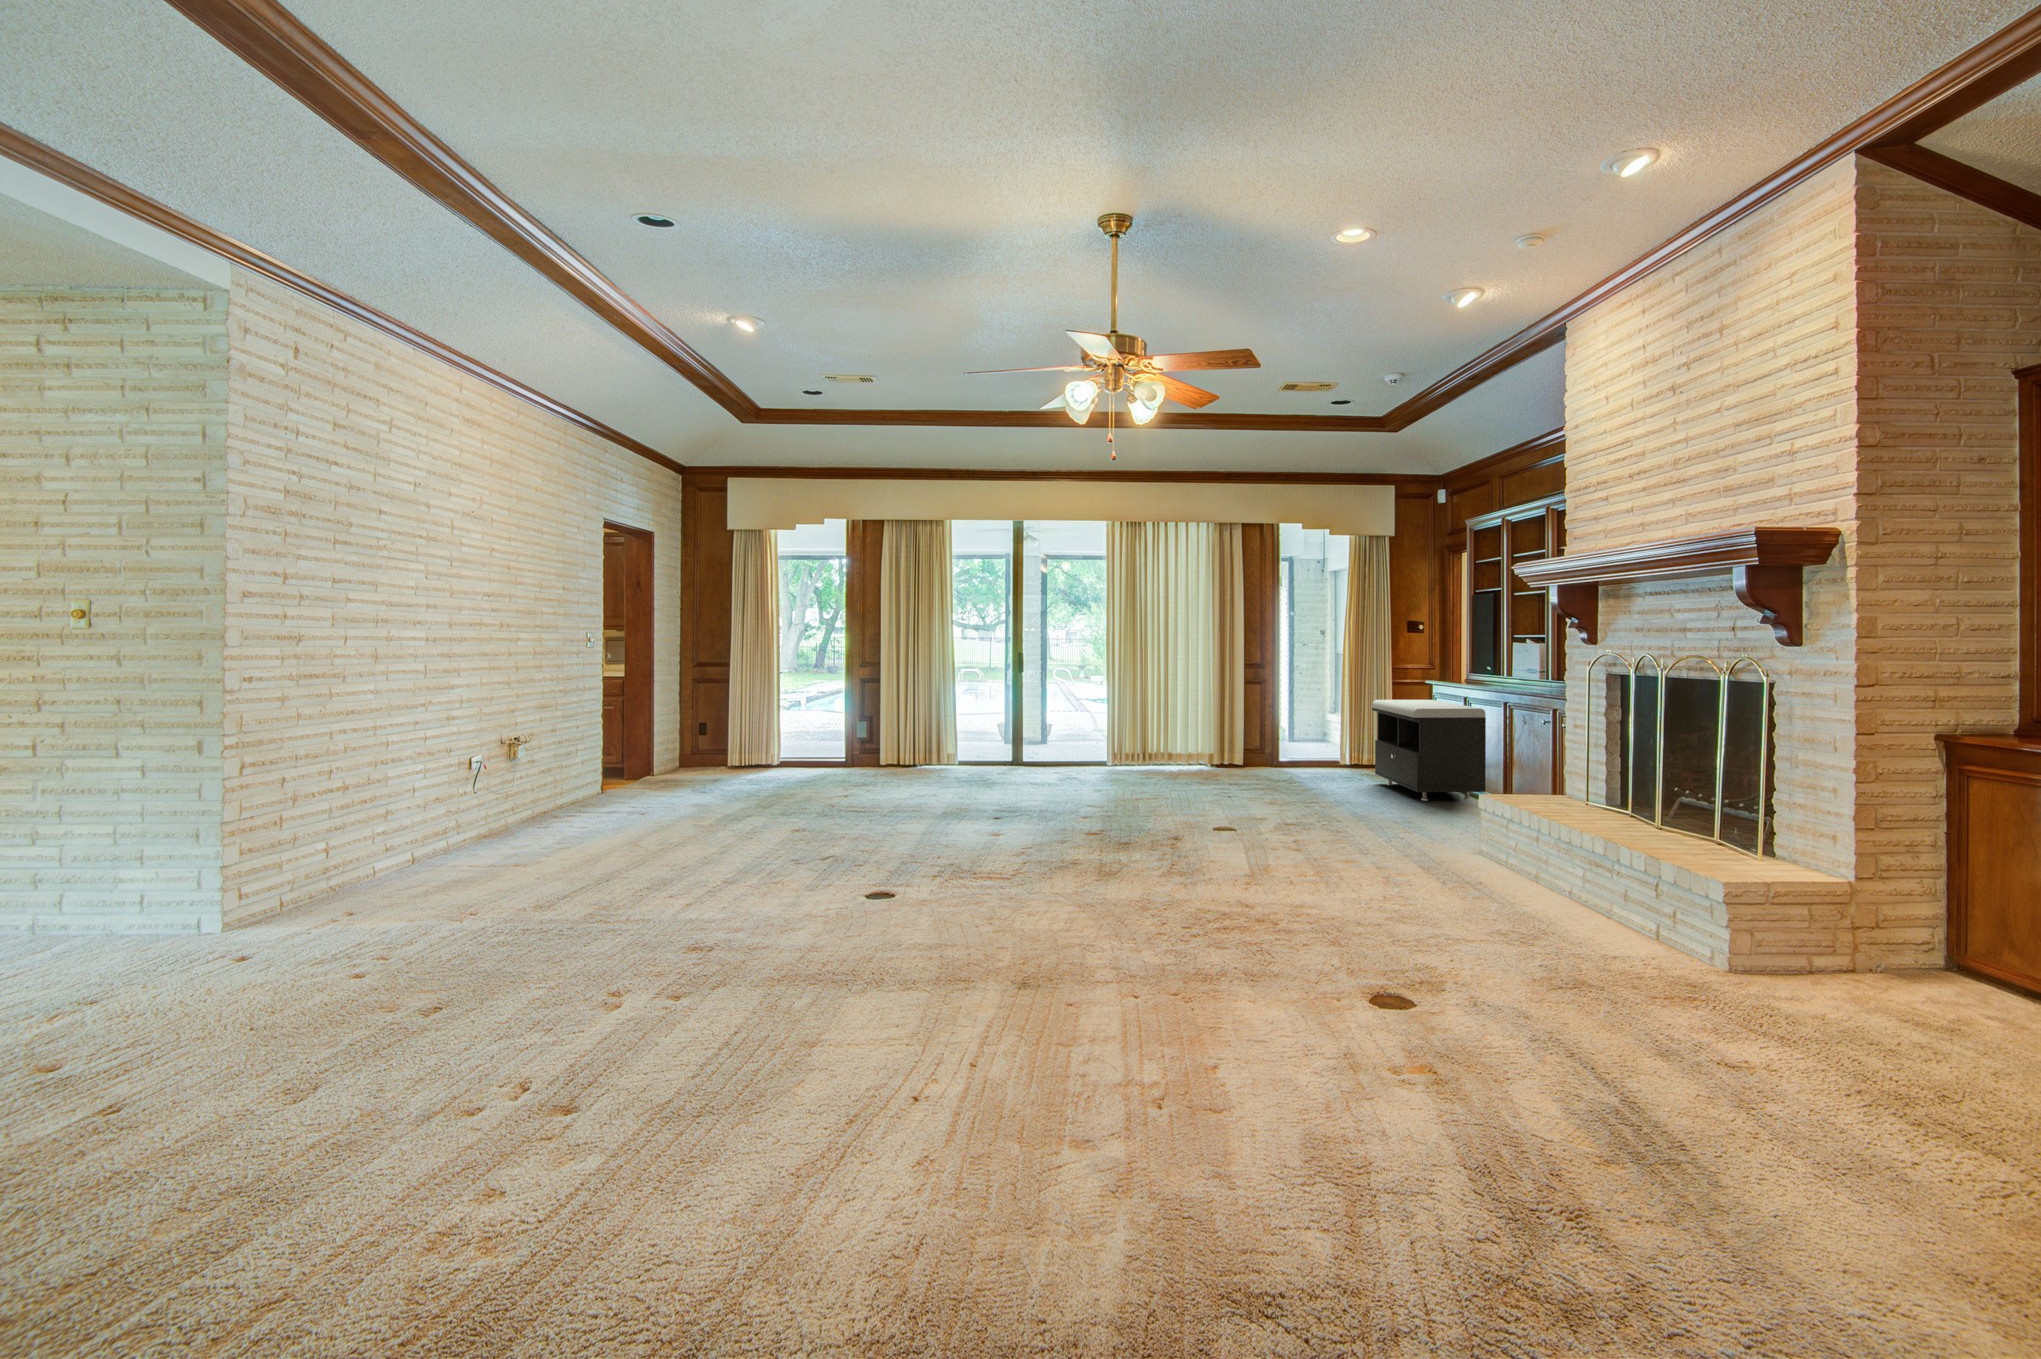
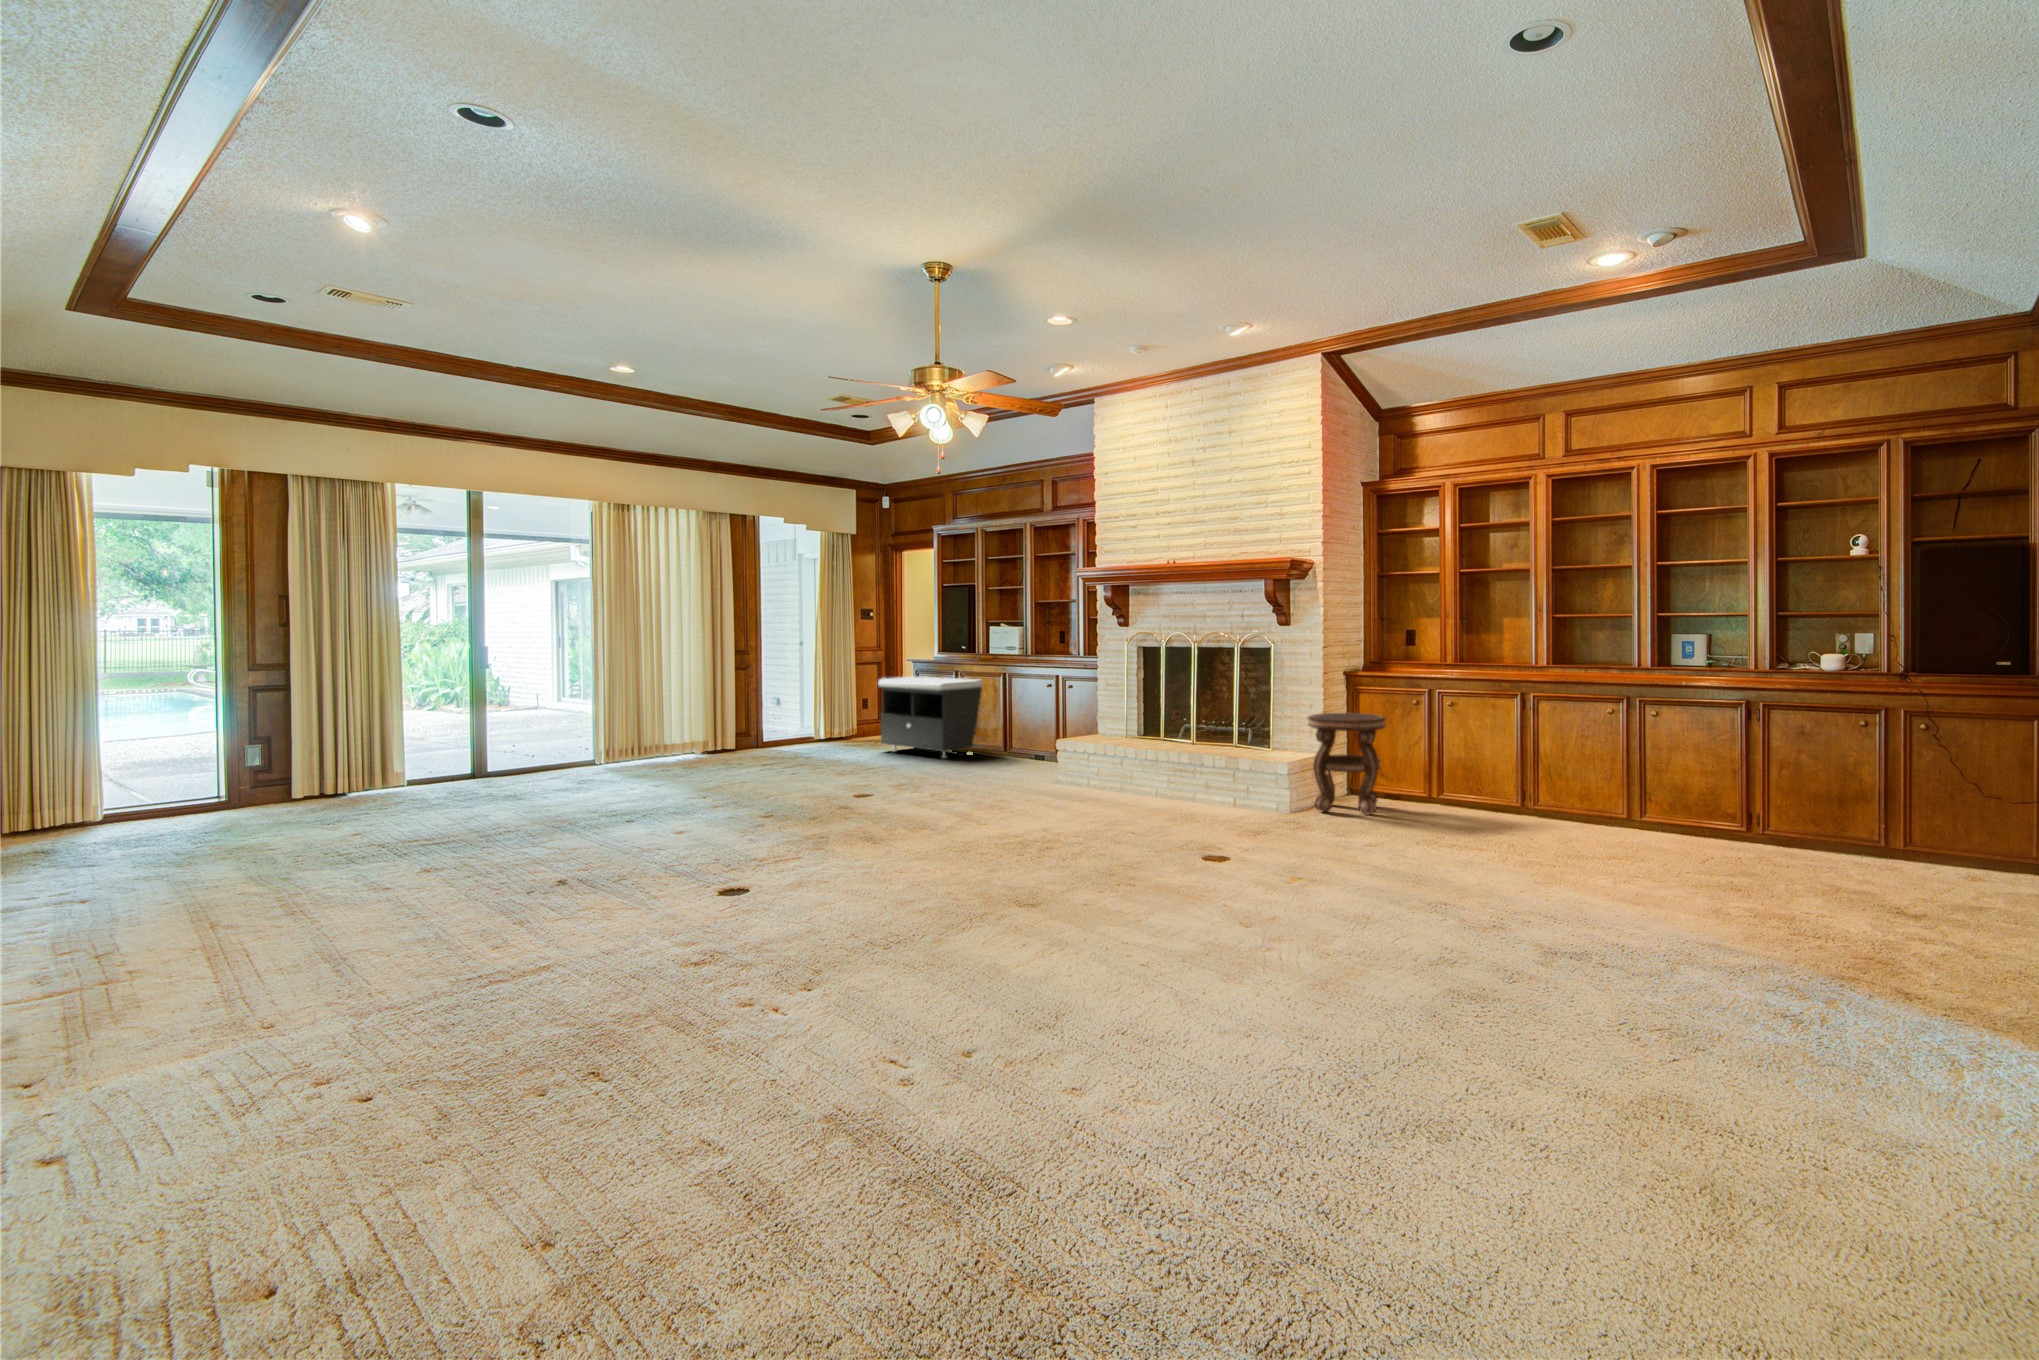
side table: none [1792,813,1989,1031] -> present [1308,713,1385,814]

